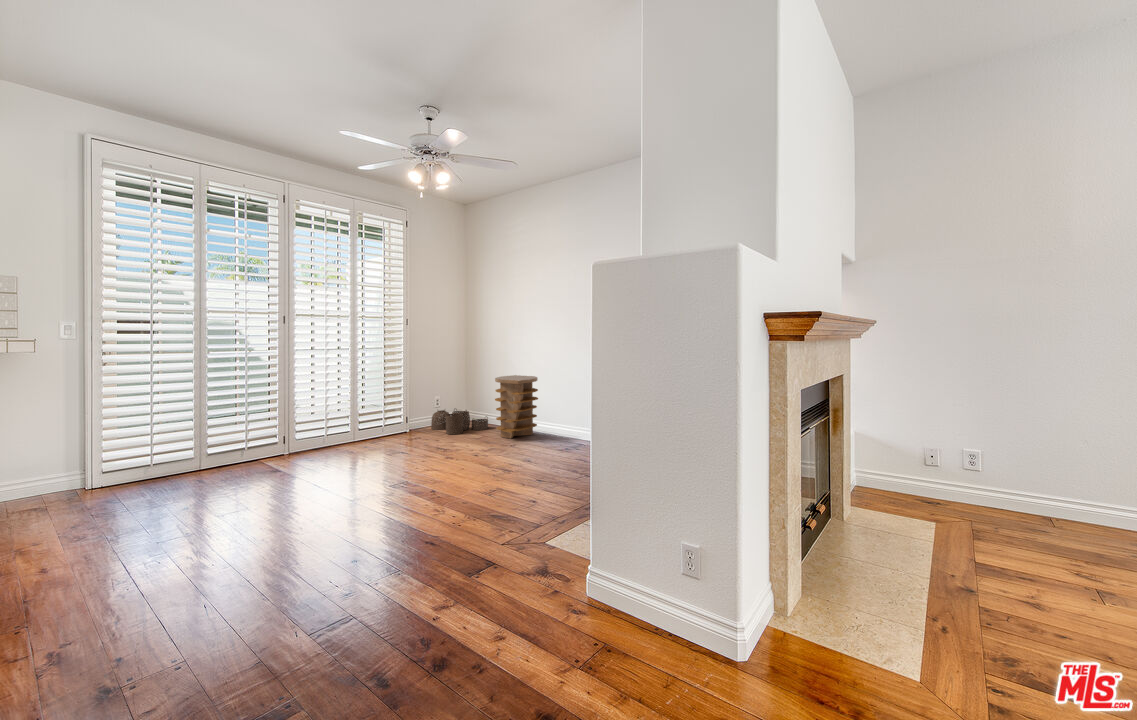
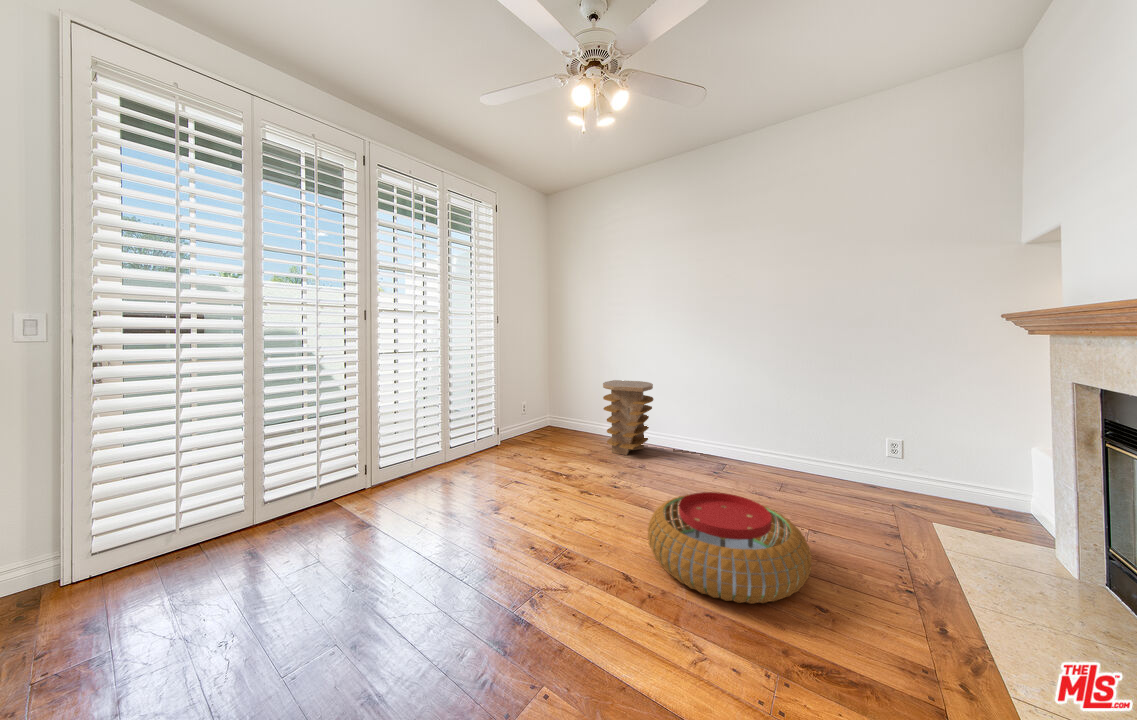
woven basket: present [431,409,488,434] -> none [520,418,585,450]
pouf: none [451,448,550,503] -> present [648,492,811,604]

